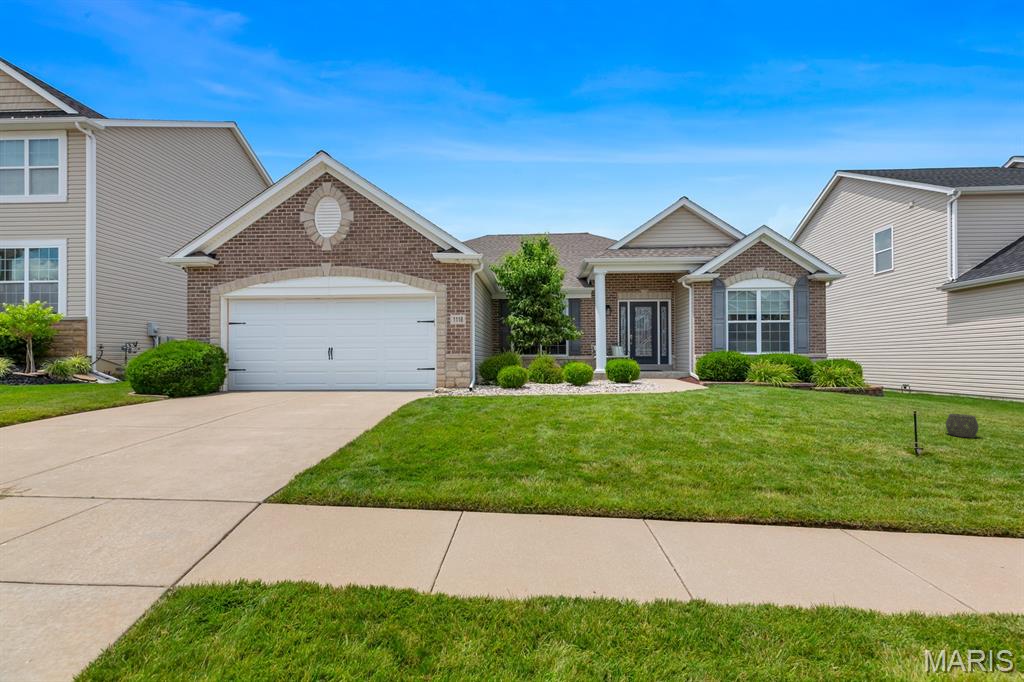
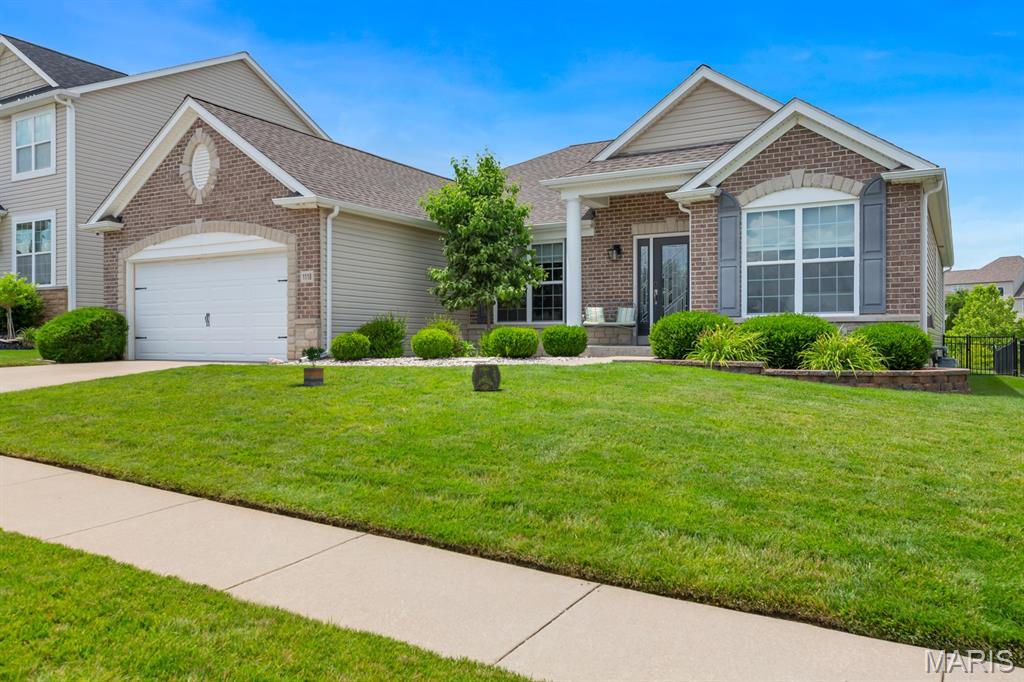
potted tree: none [792,403,823,441] -> present [302,347,327,386]

